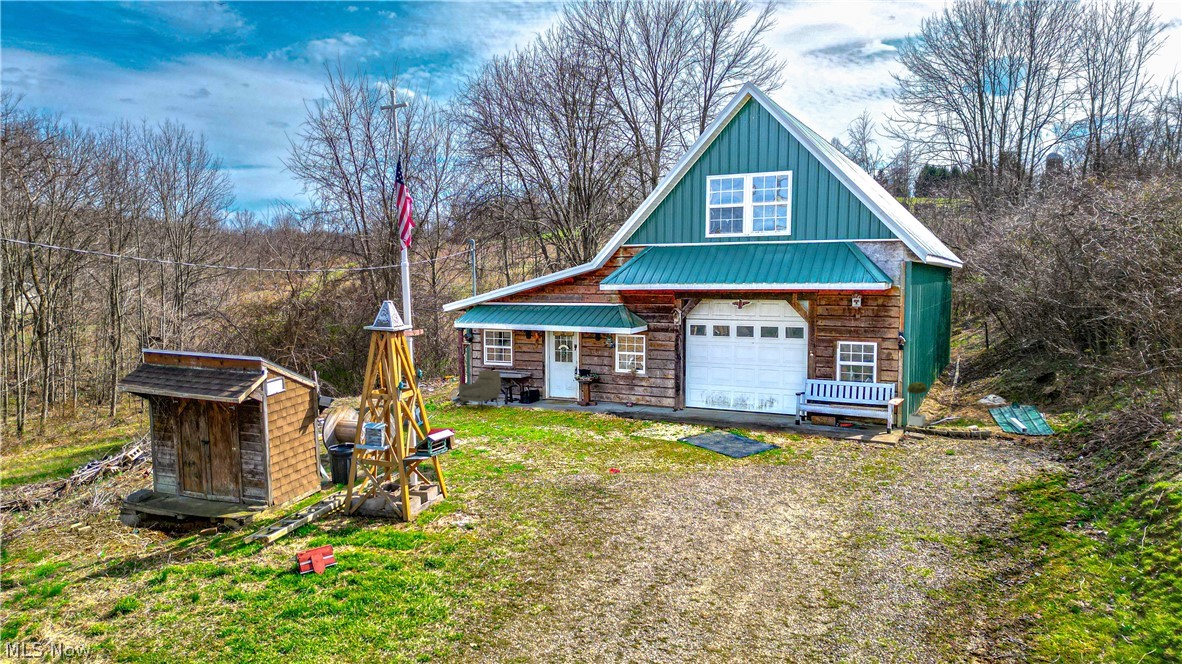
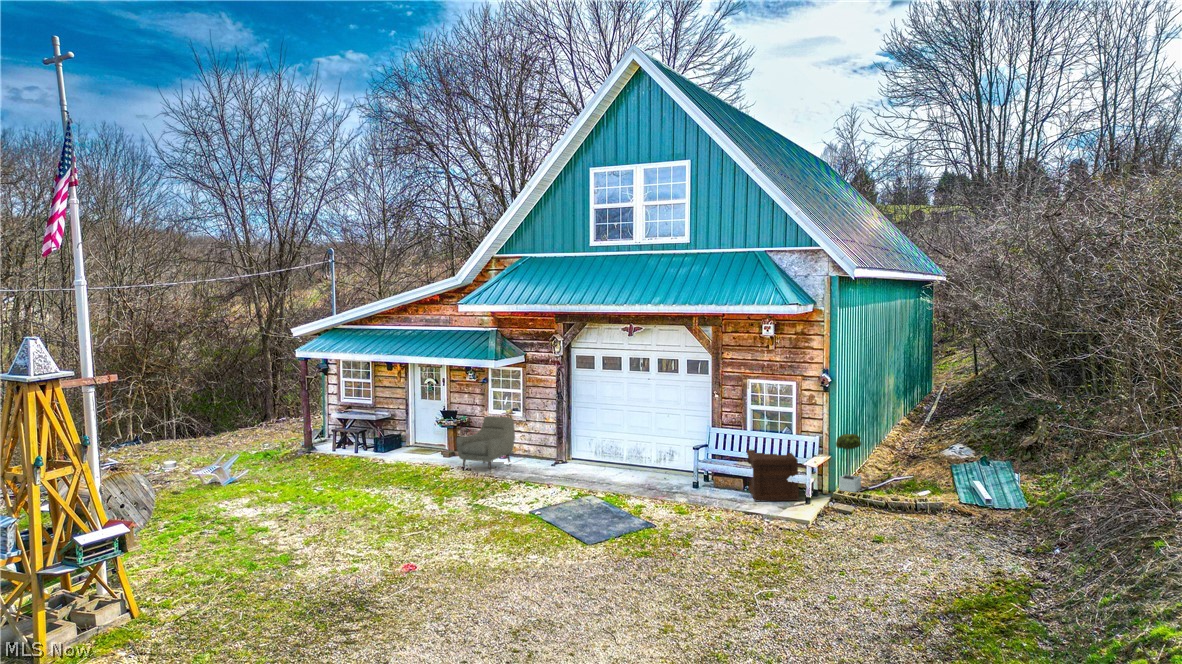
chair: present [458,371,501,410] -> present [456,416,515,473]
wooden crate: none [838,394,882,432] -> present [747,449,799,501]

